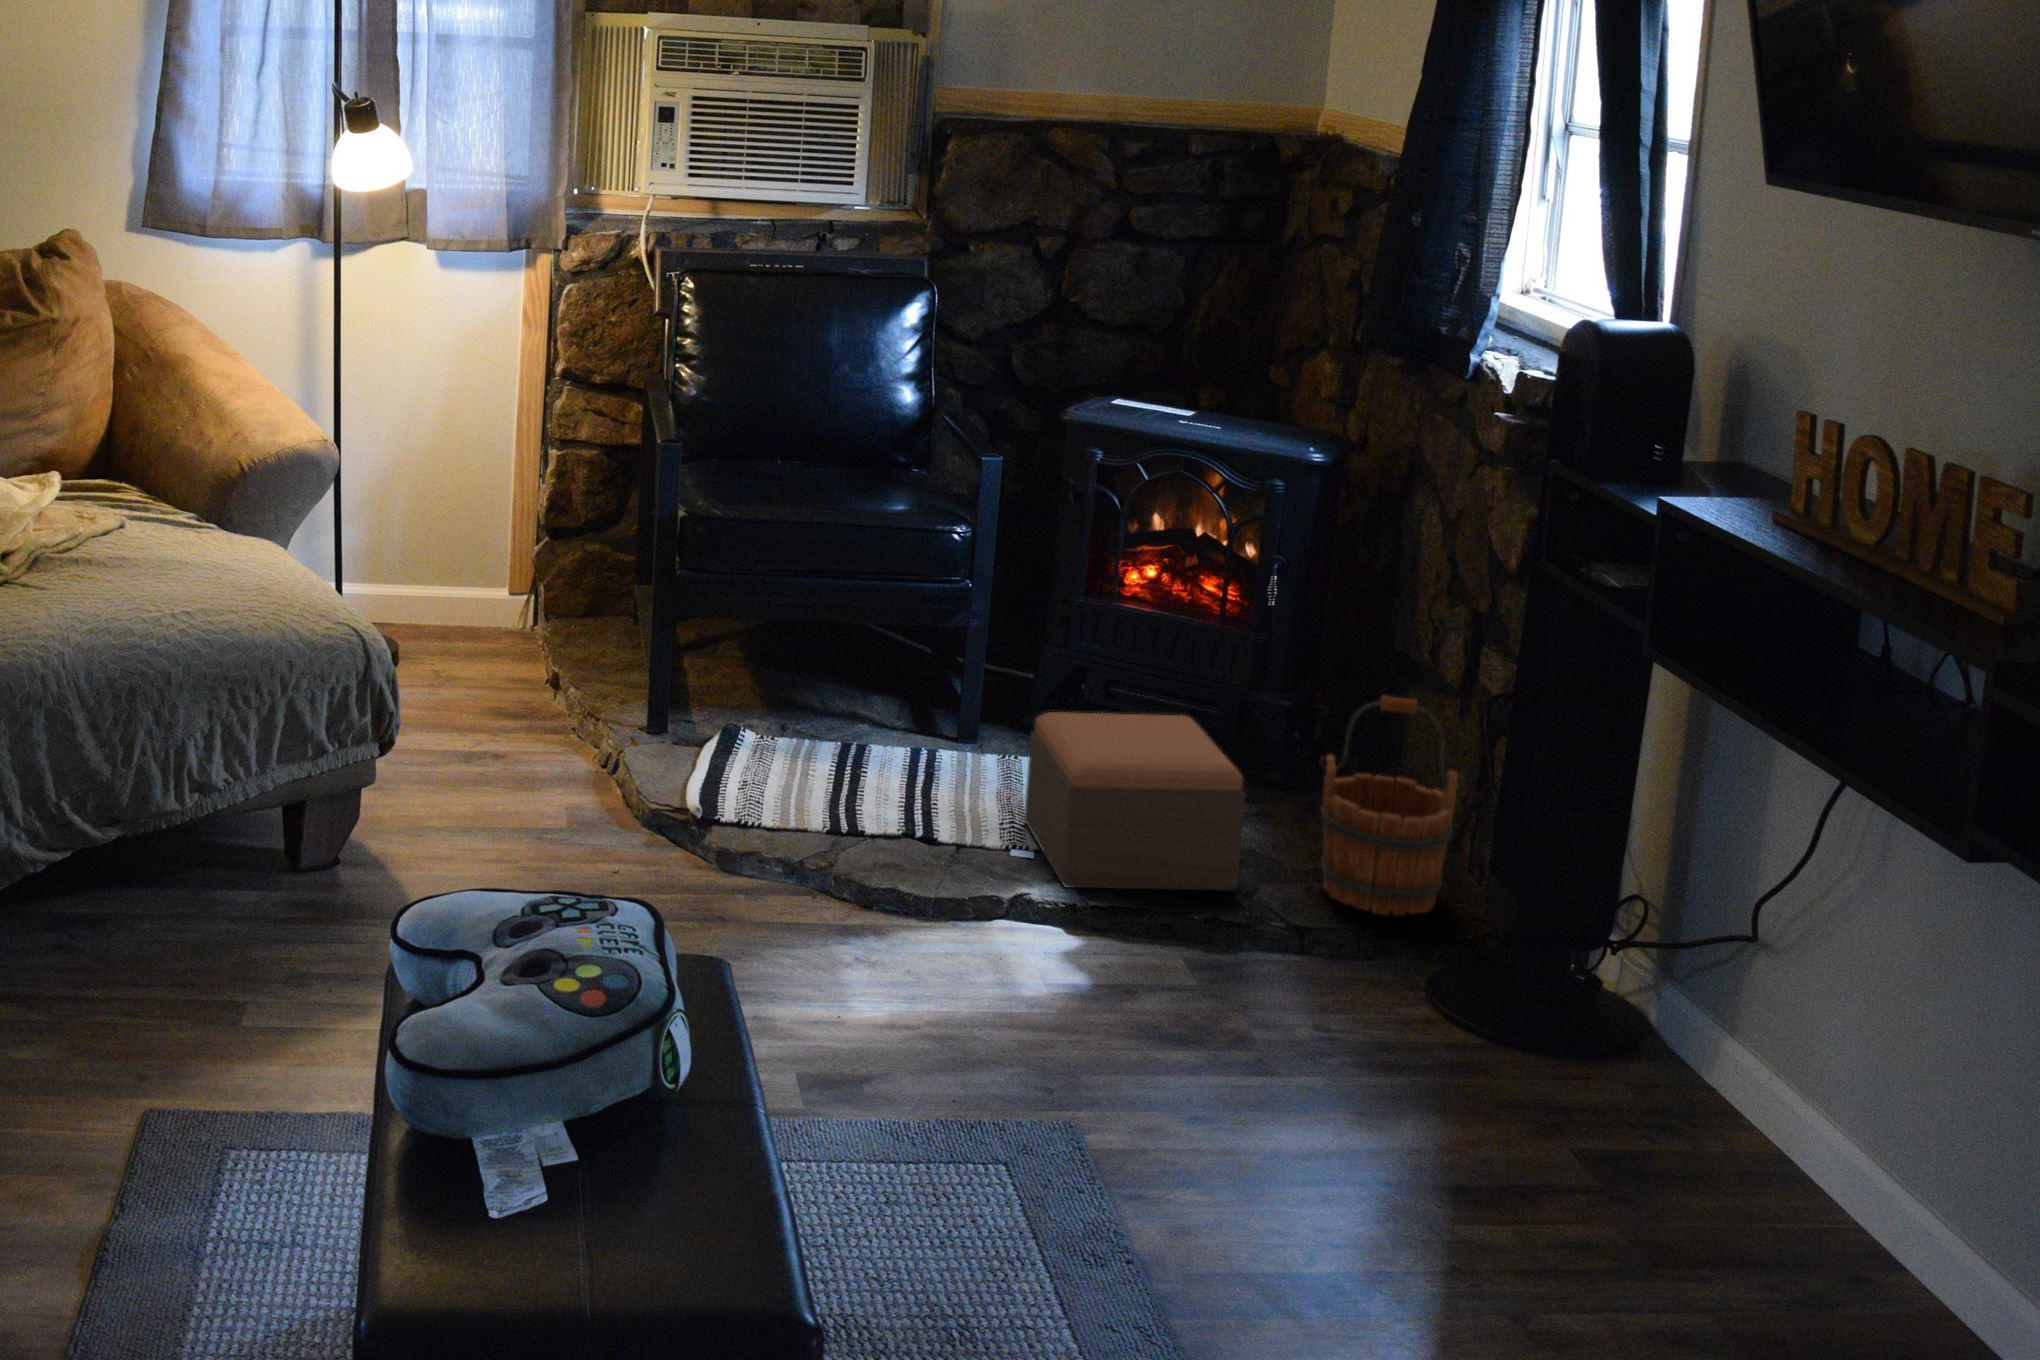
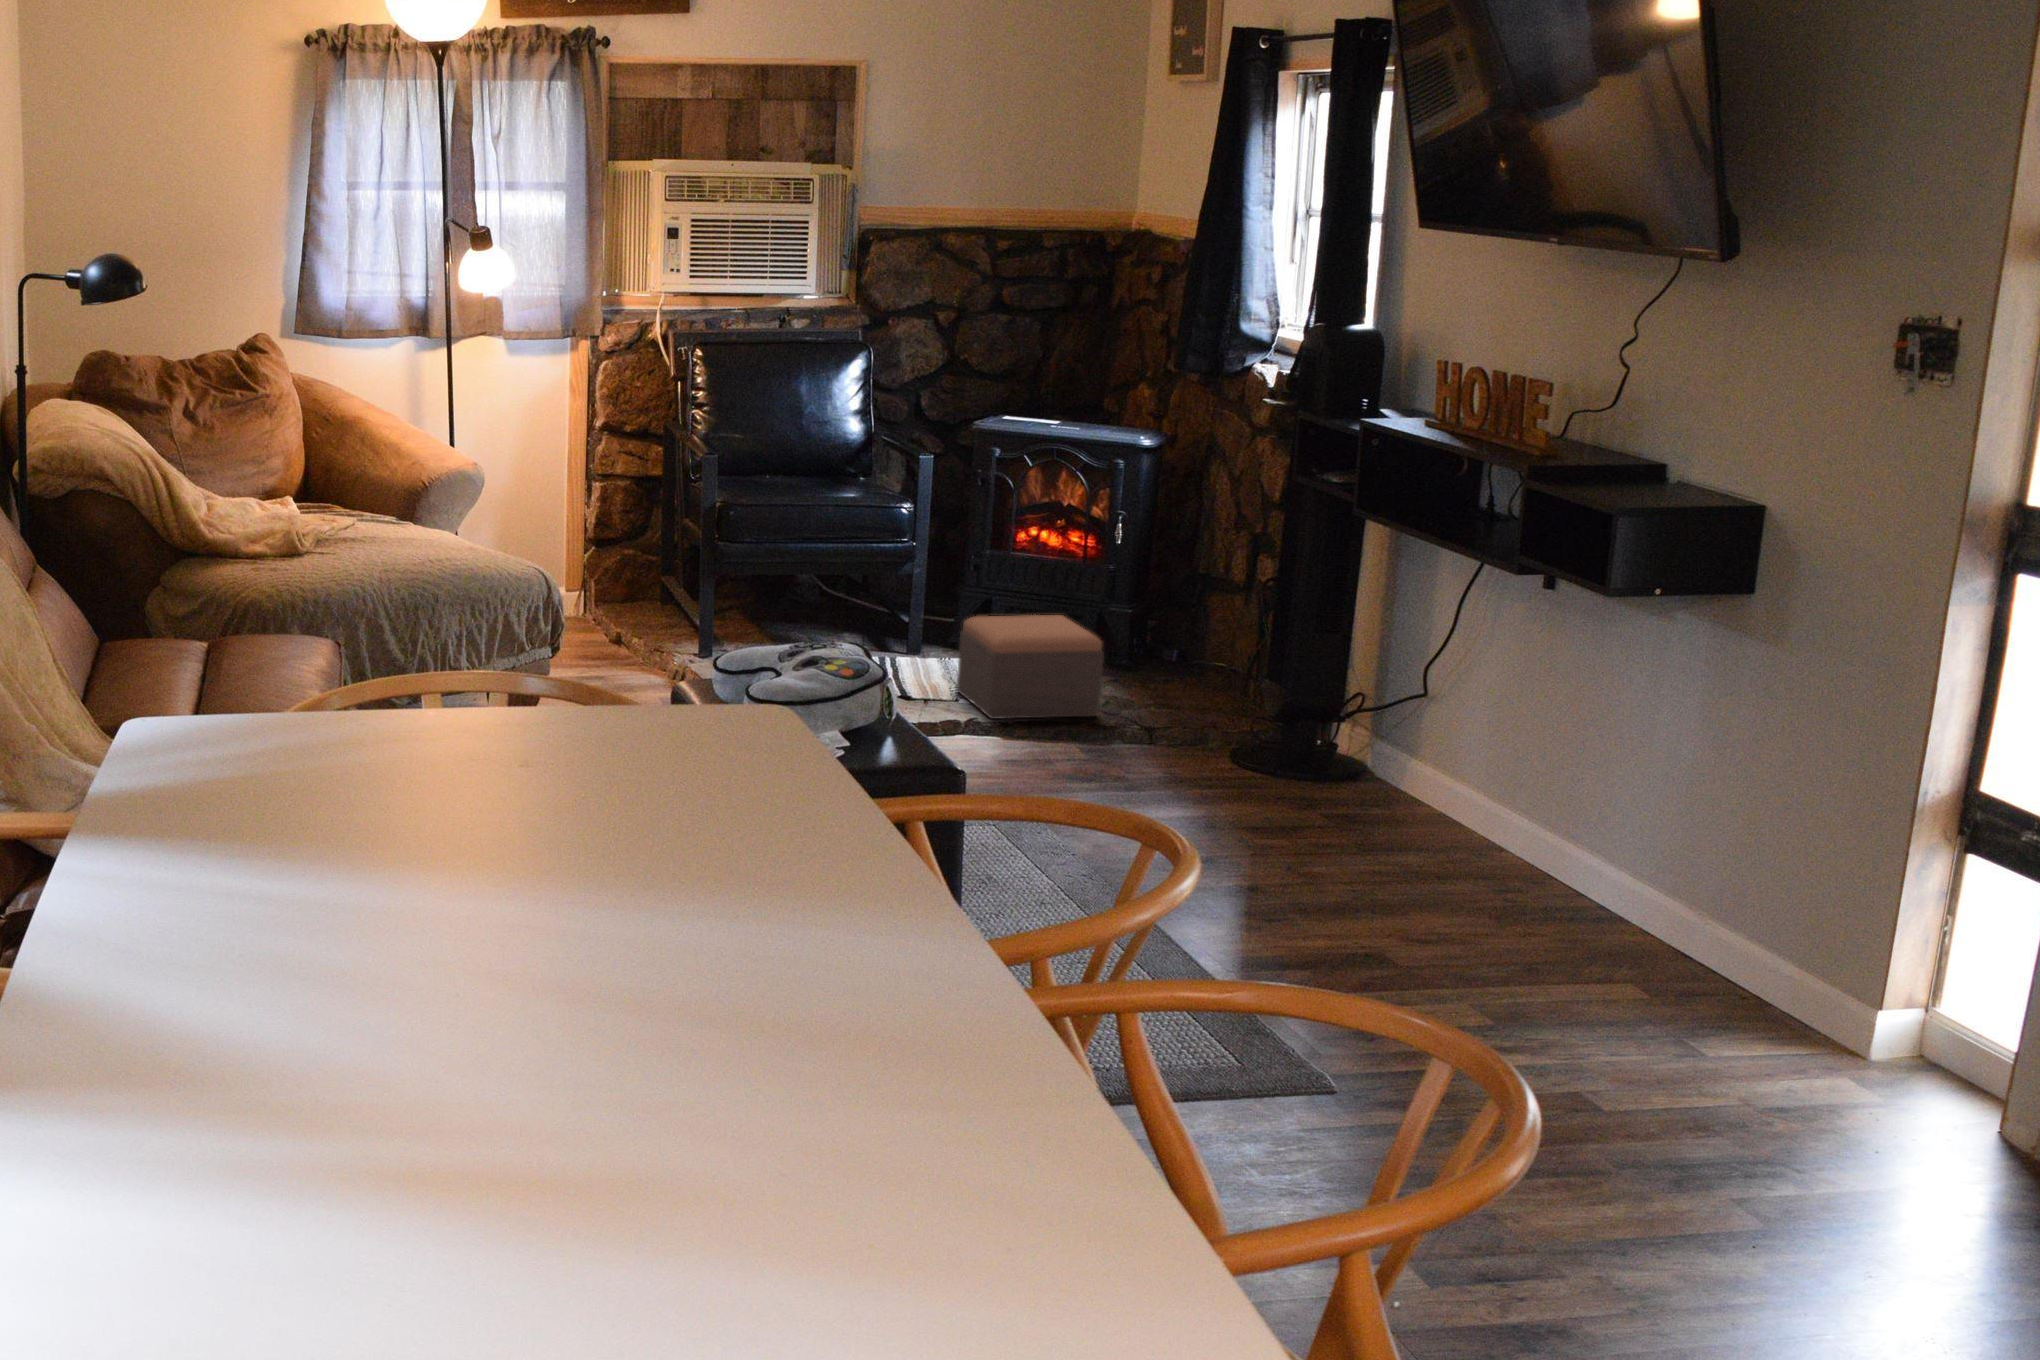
wooden bucket: present [1320,696,1465,915] -> none [1150,585,1242,724]

